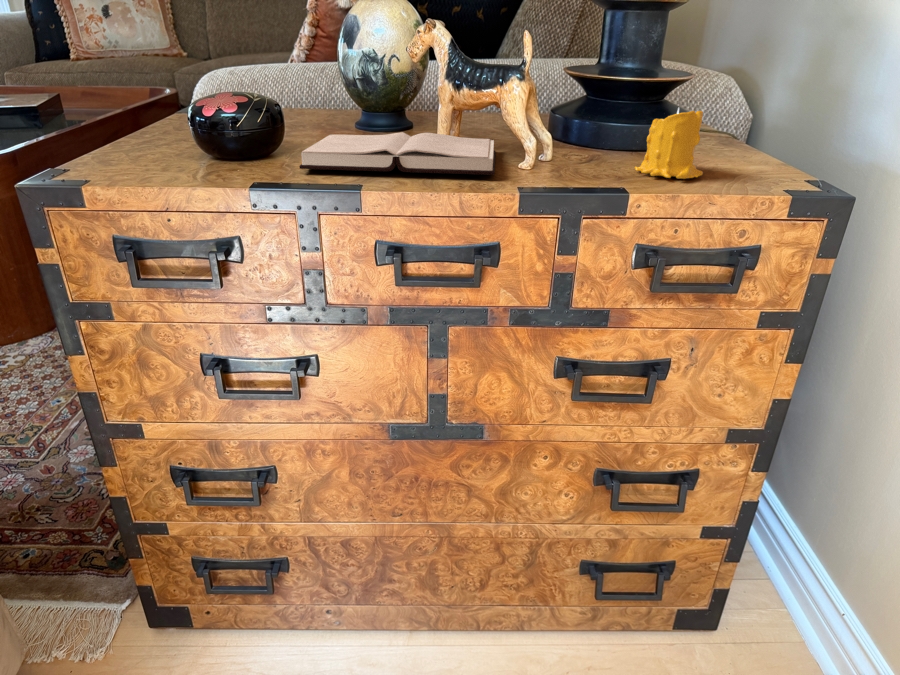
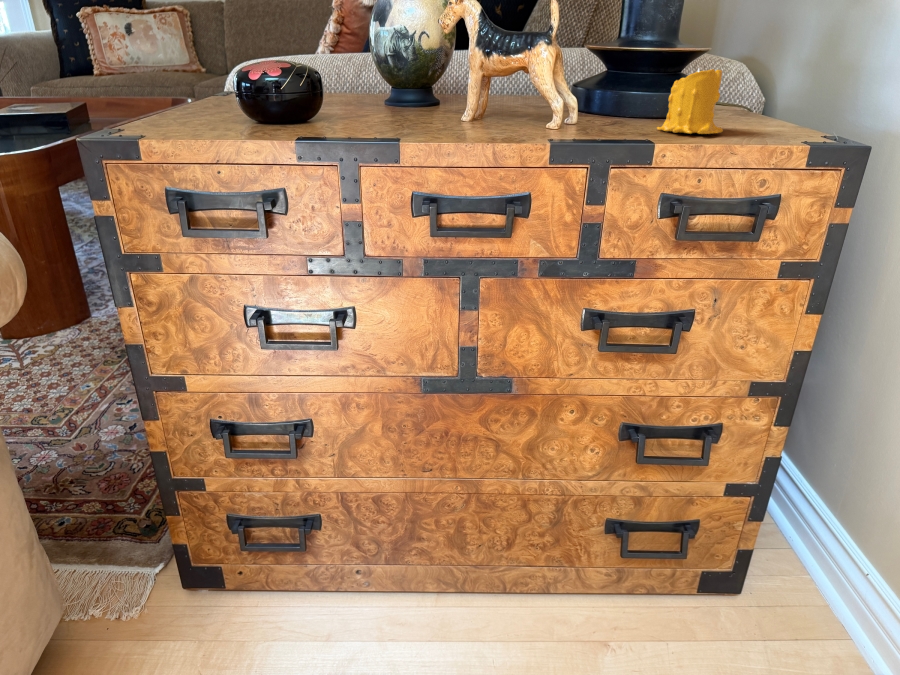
hardback book: present [299,132,495,175] -> none [340,101,524,131]

